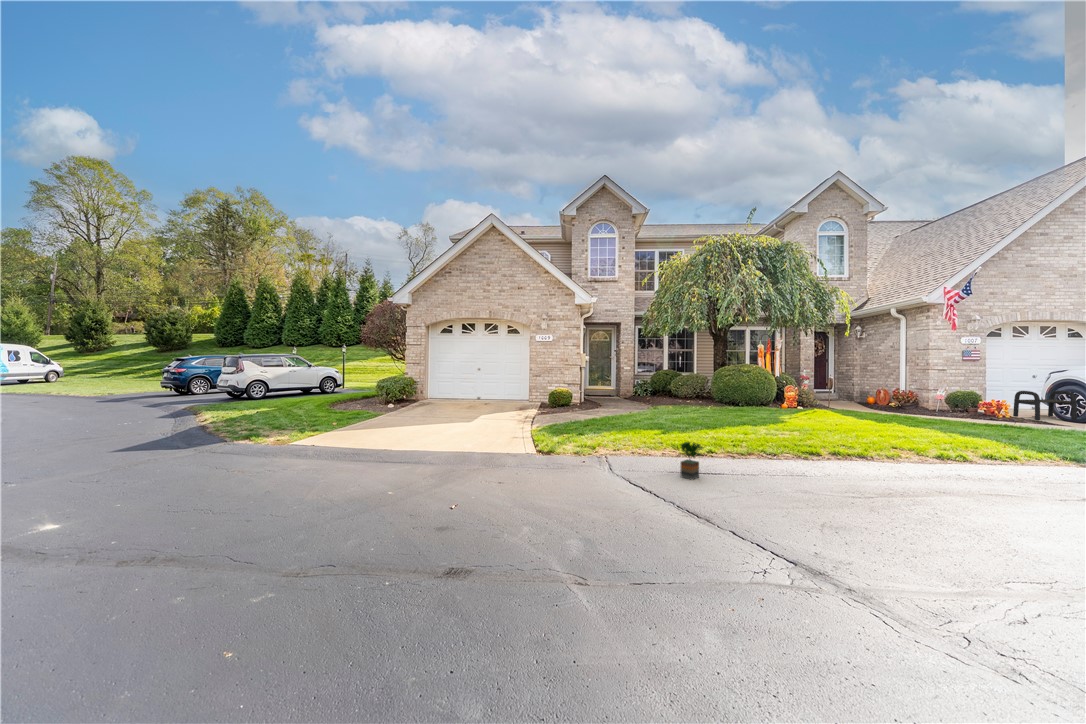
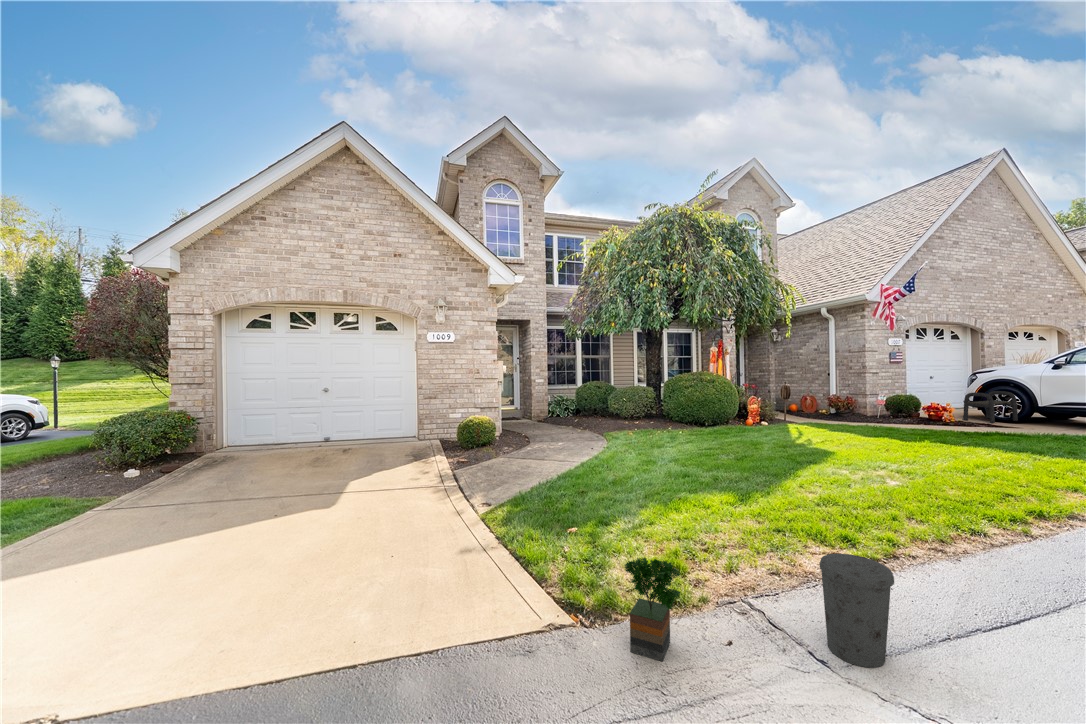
trash can: none [624,442,649,481] -> present [820,554,894,668]
potted tree: present [680,442,702,480] -> present [625,557,680,661]

